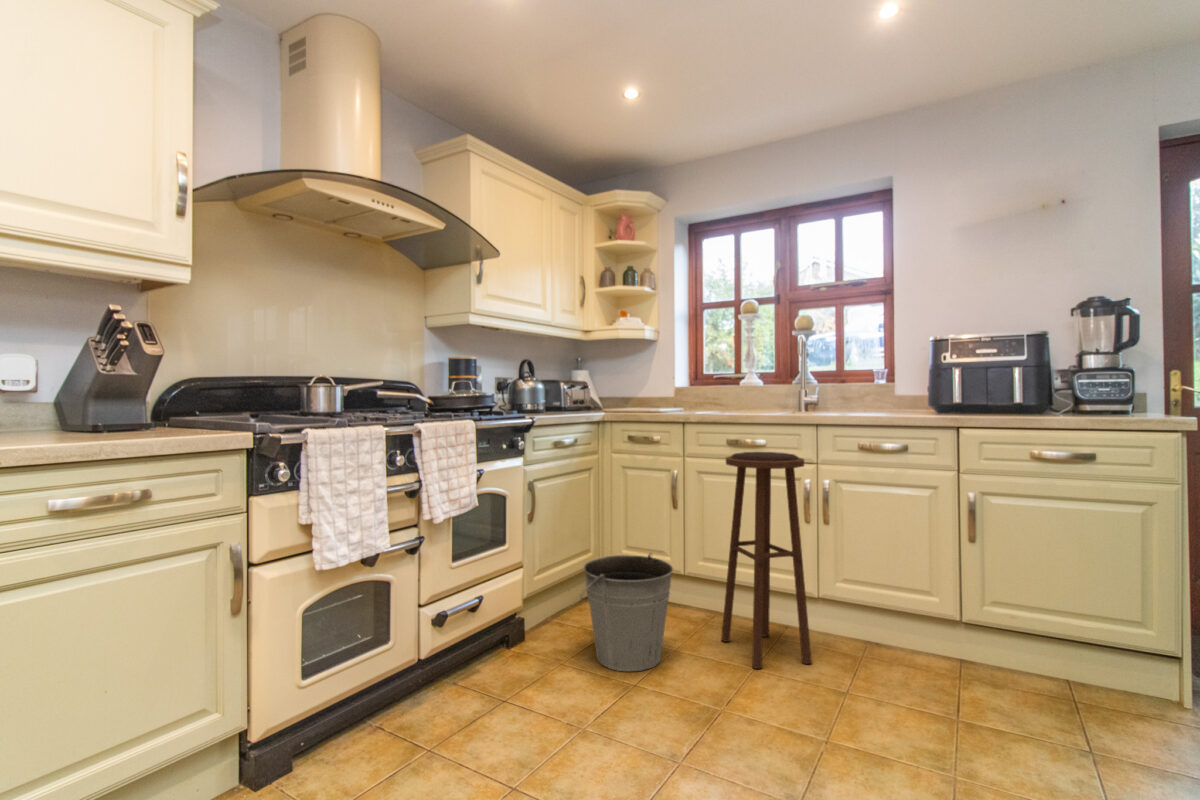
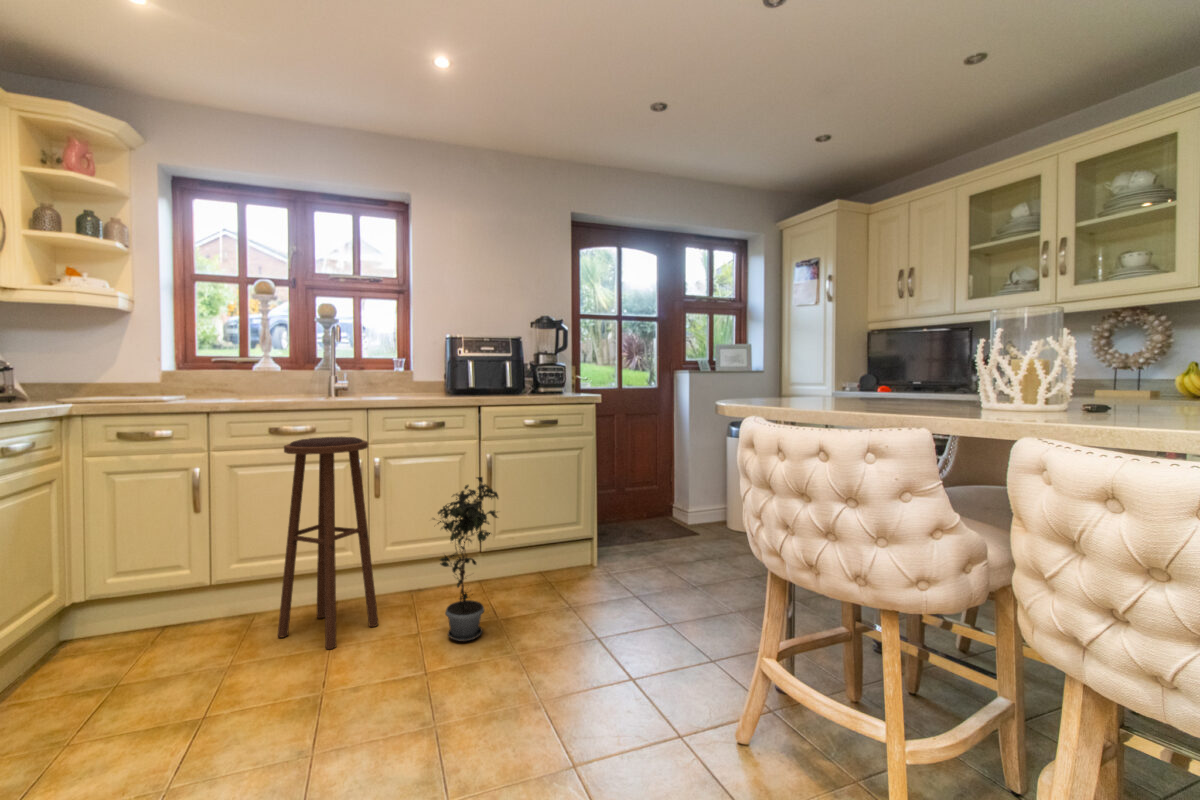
potted plant: none [856,517,952,725] -> present [437,477,498,641]
bucket: present [580,553,673,671] -> none [85,568,232,723]

